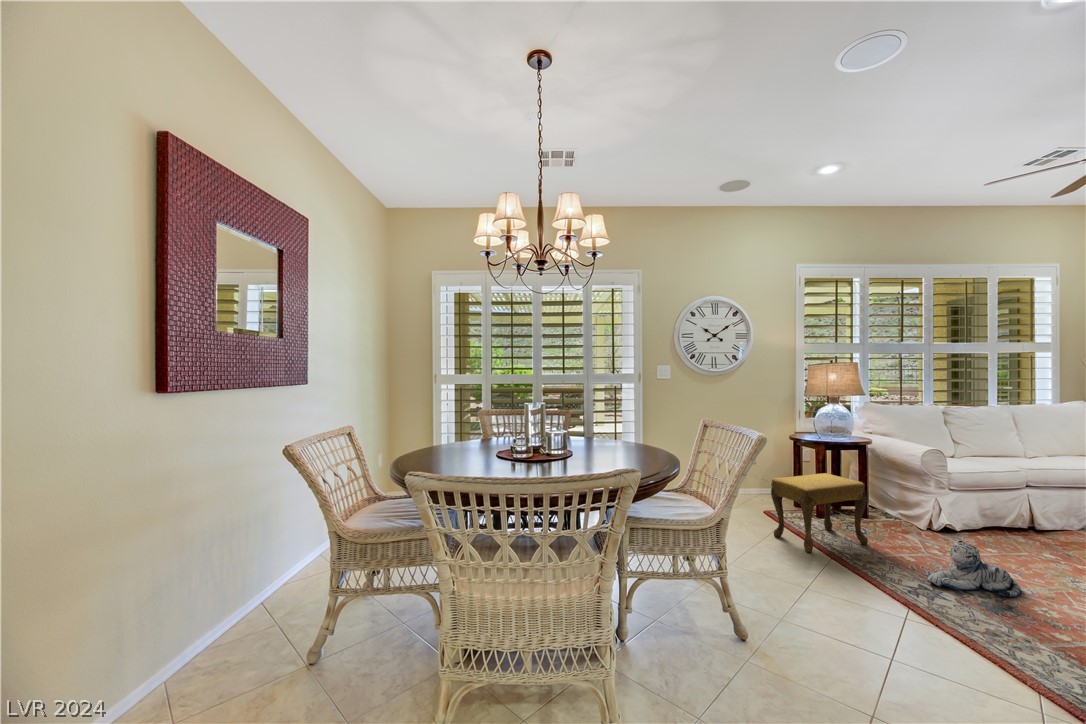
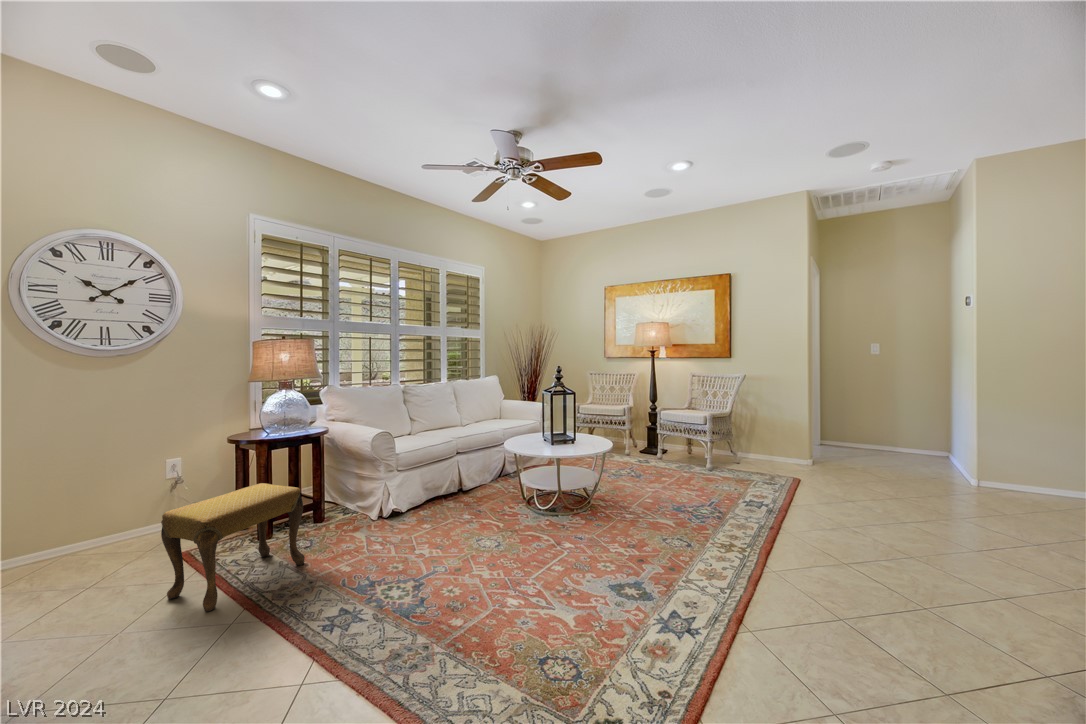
plush toy: present [927,540,1022,597] -> none [345,536,431,600]

